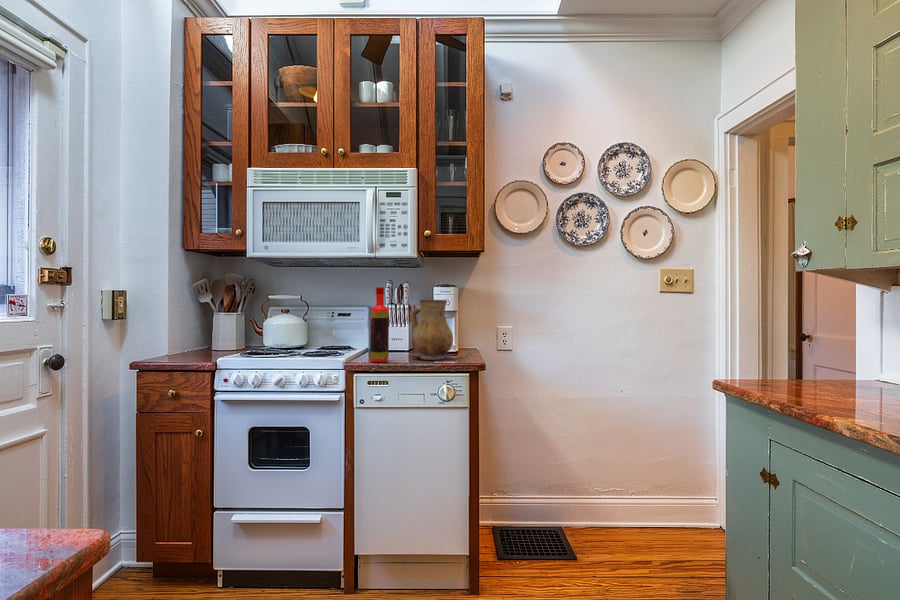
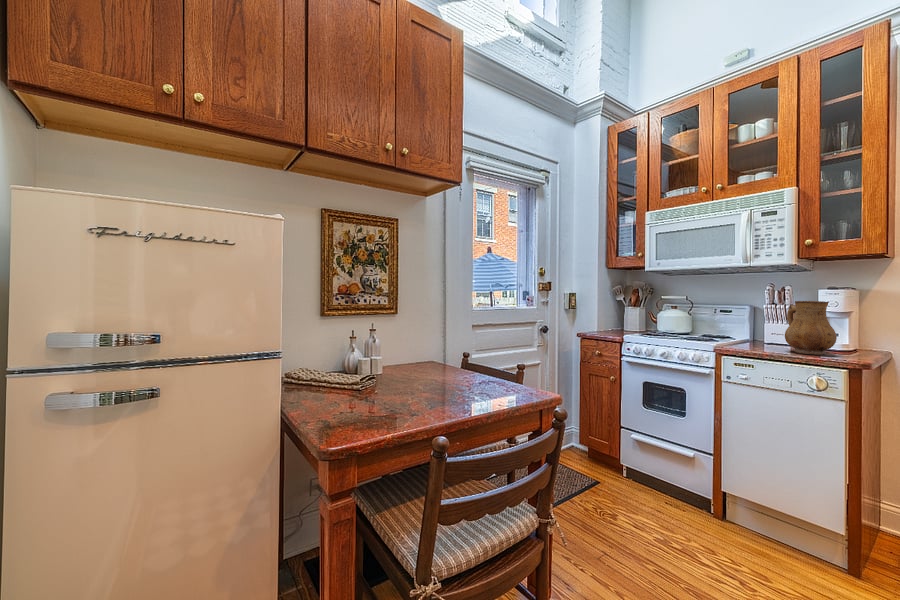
bottle: present [370,287,389,362] -> none [739,291,758,350]

